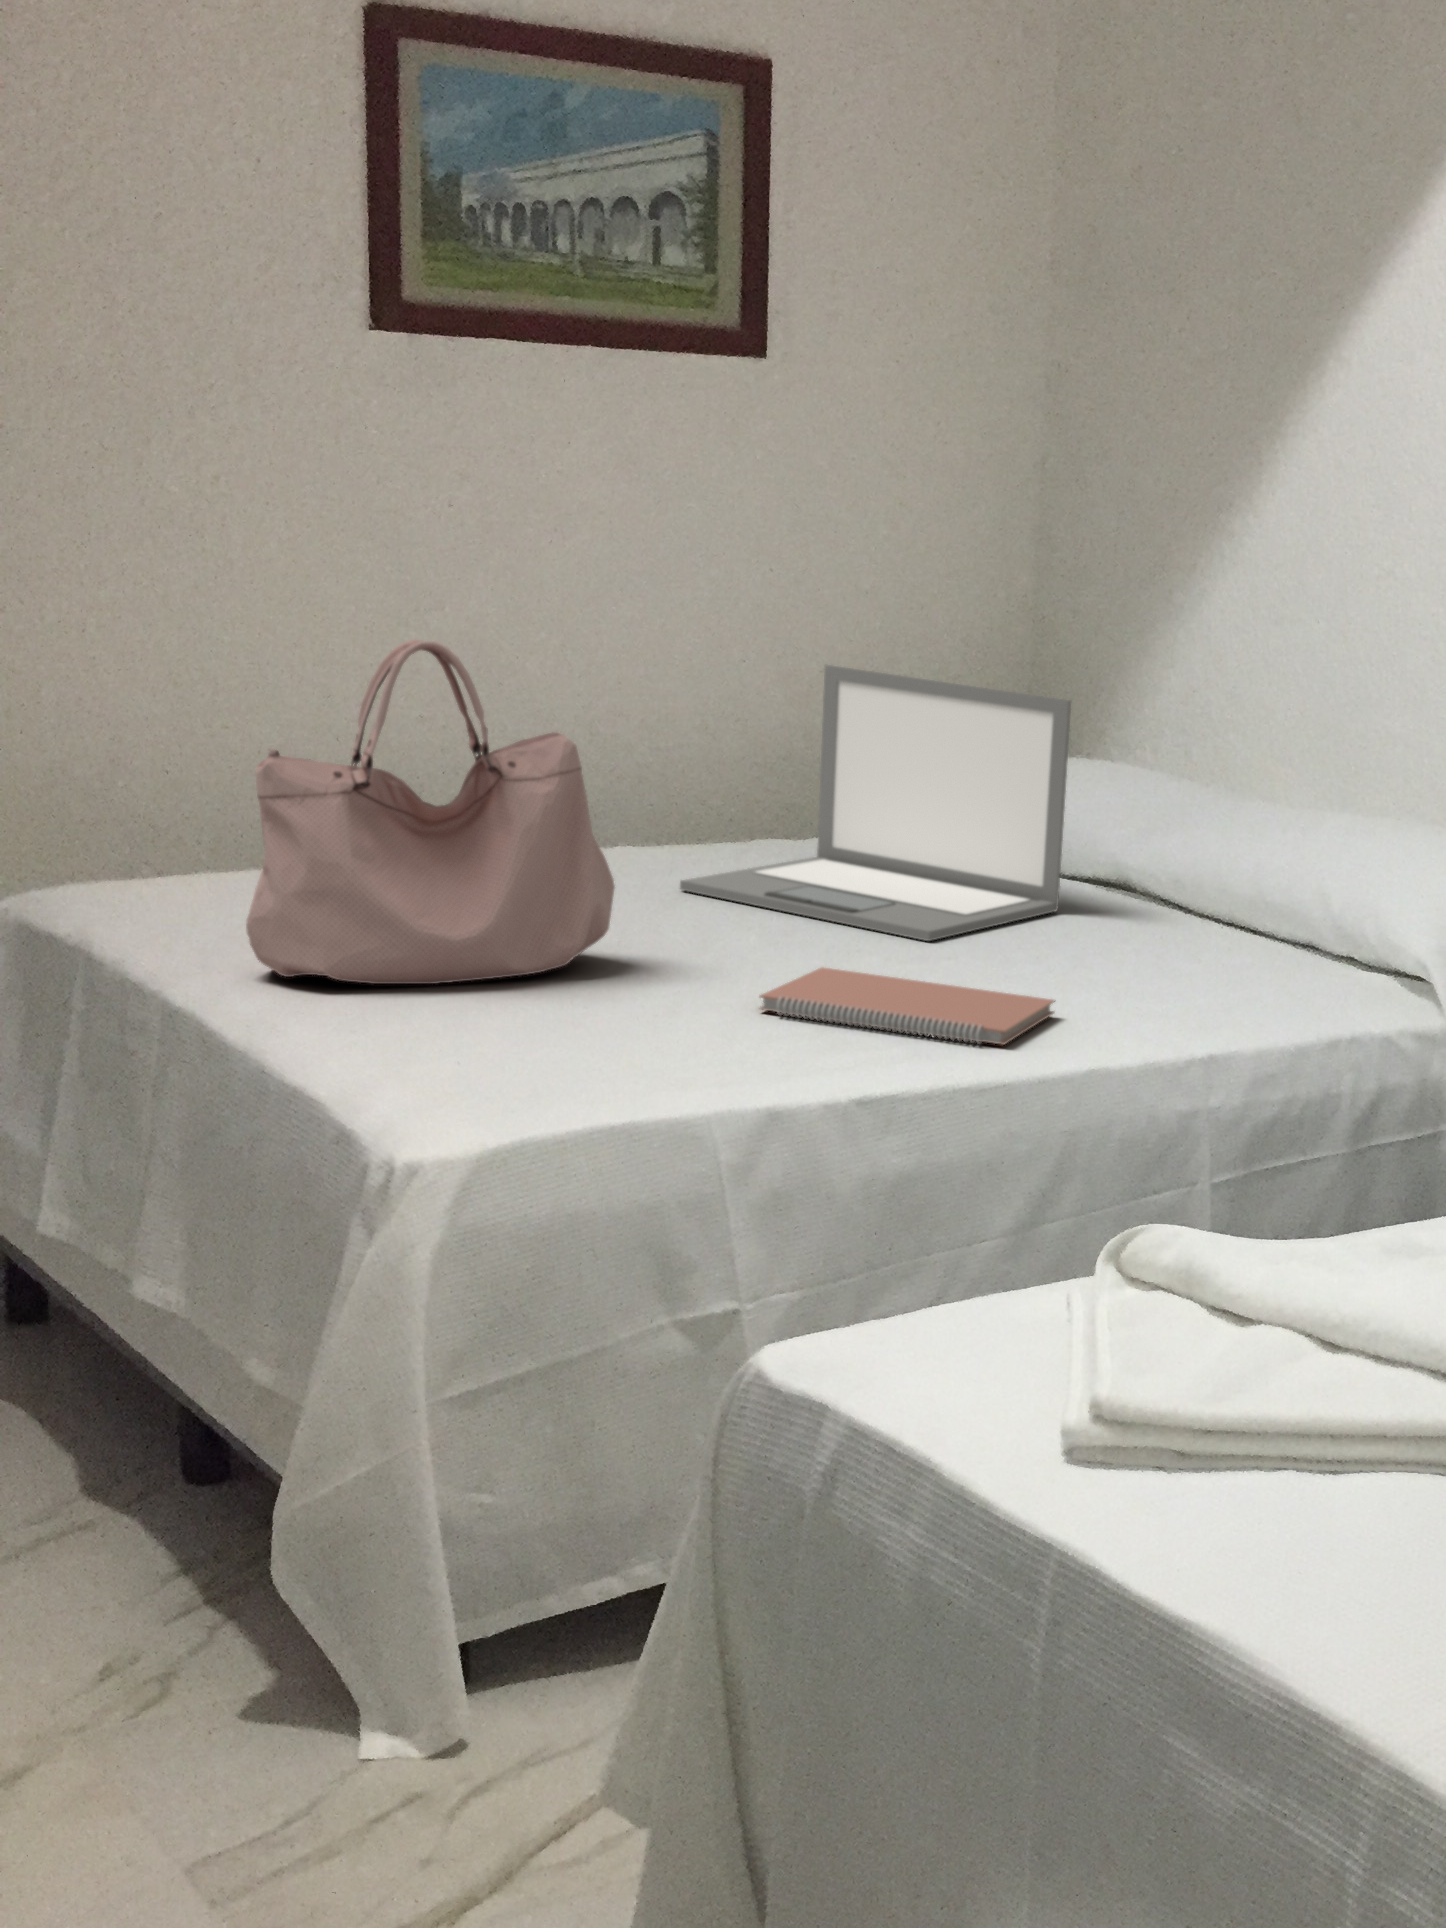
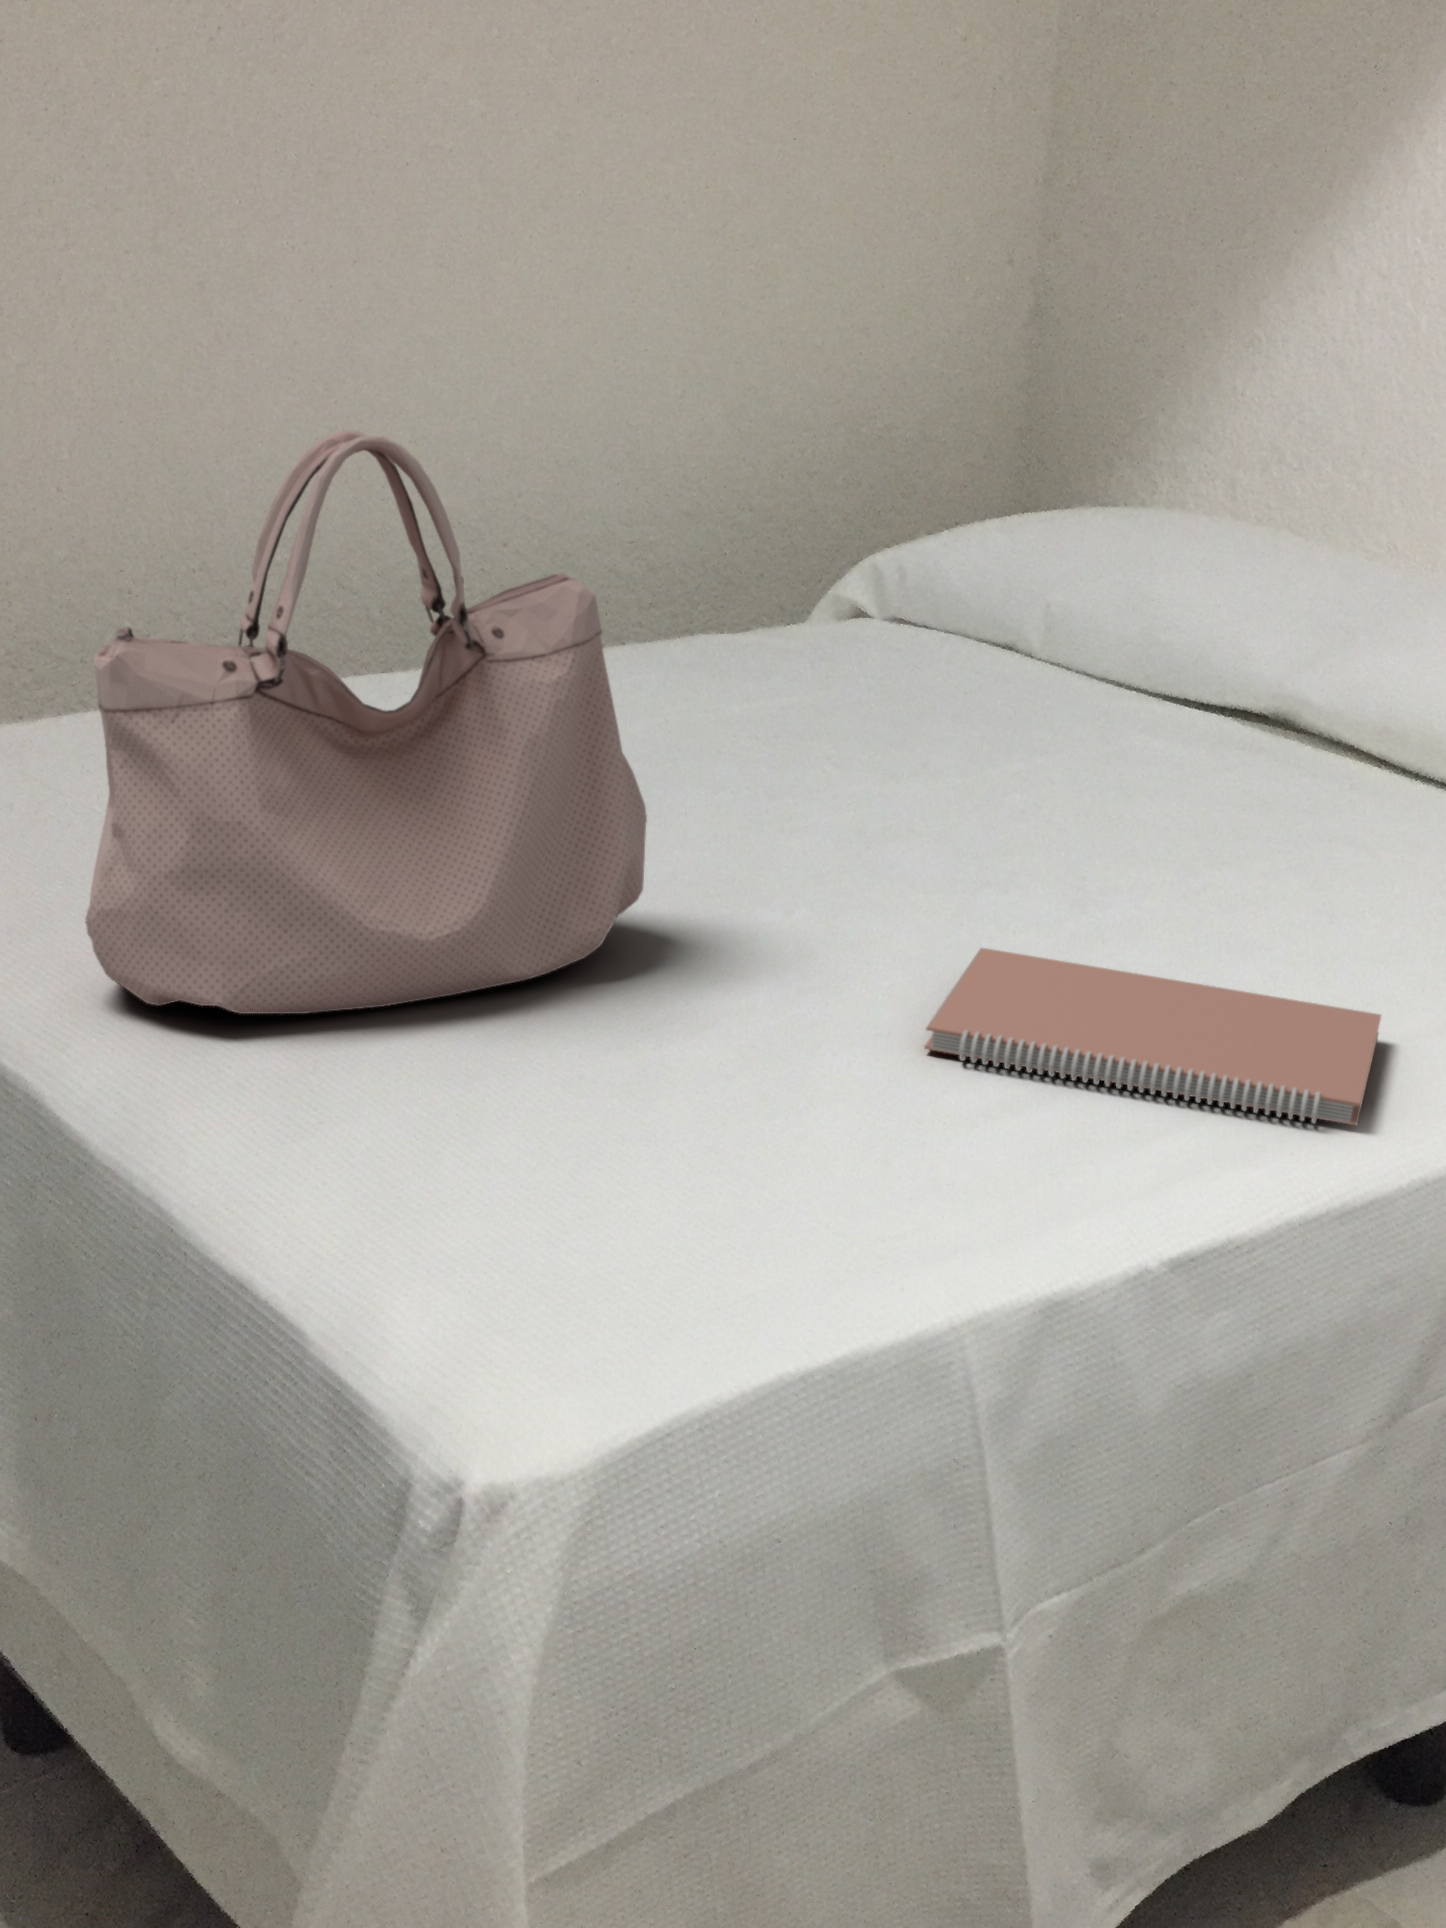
laptop: present [680,665,1071,941] -> none [659,400,1257,861]

